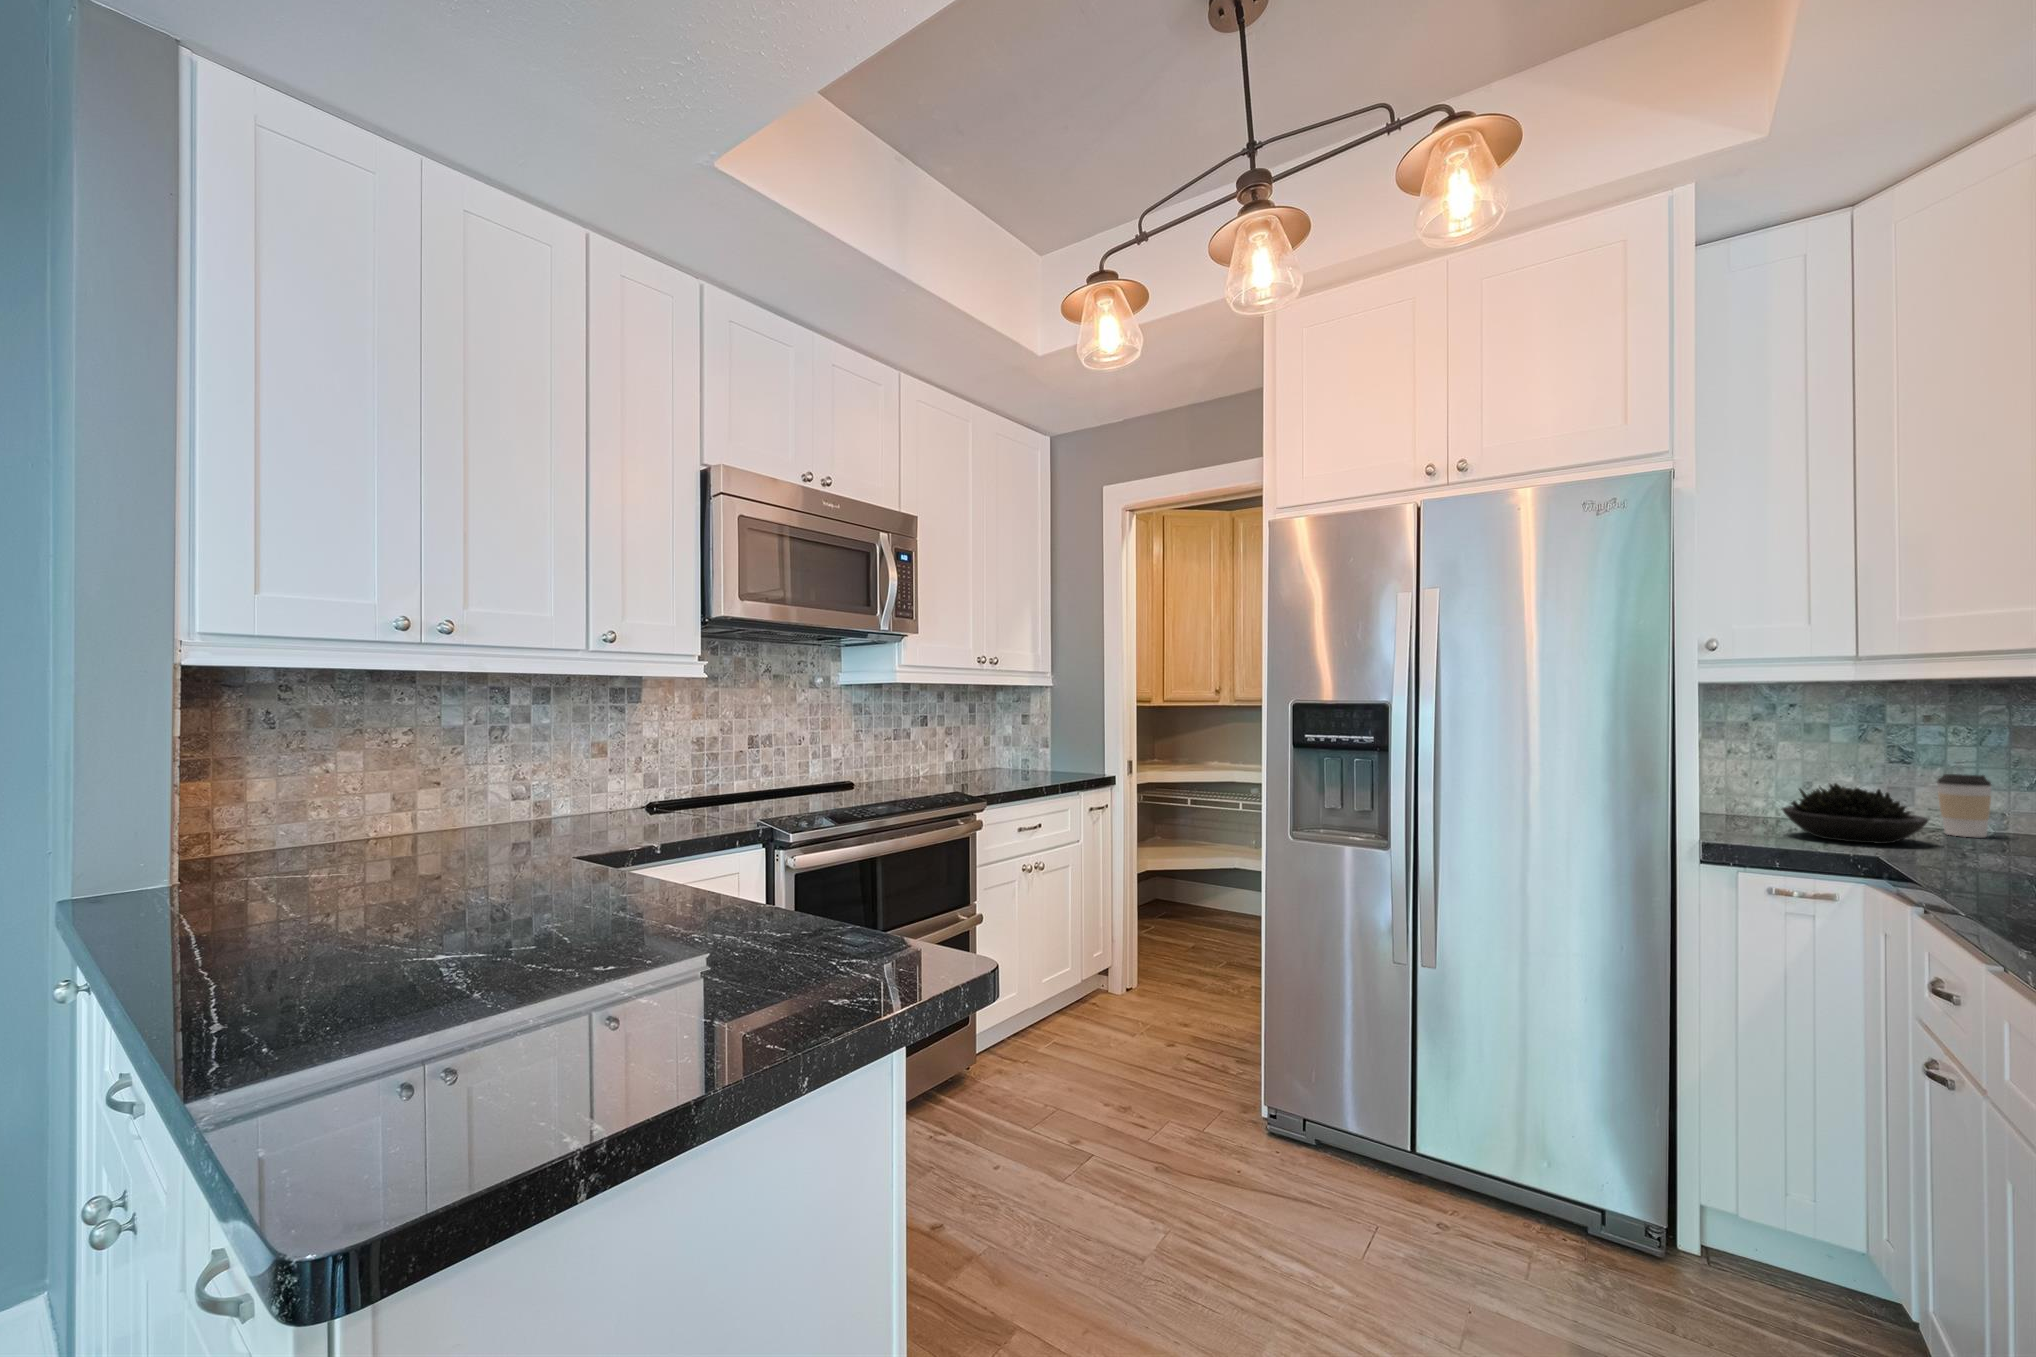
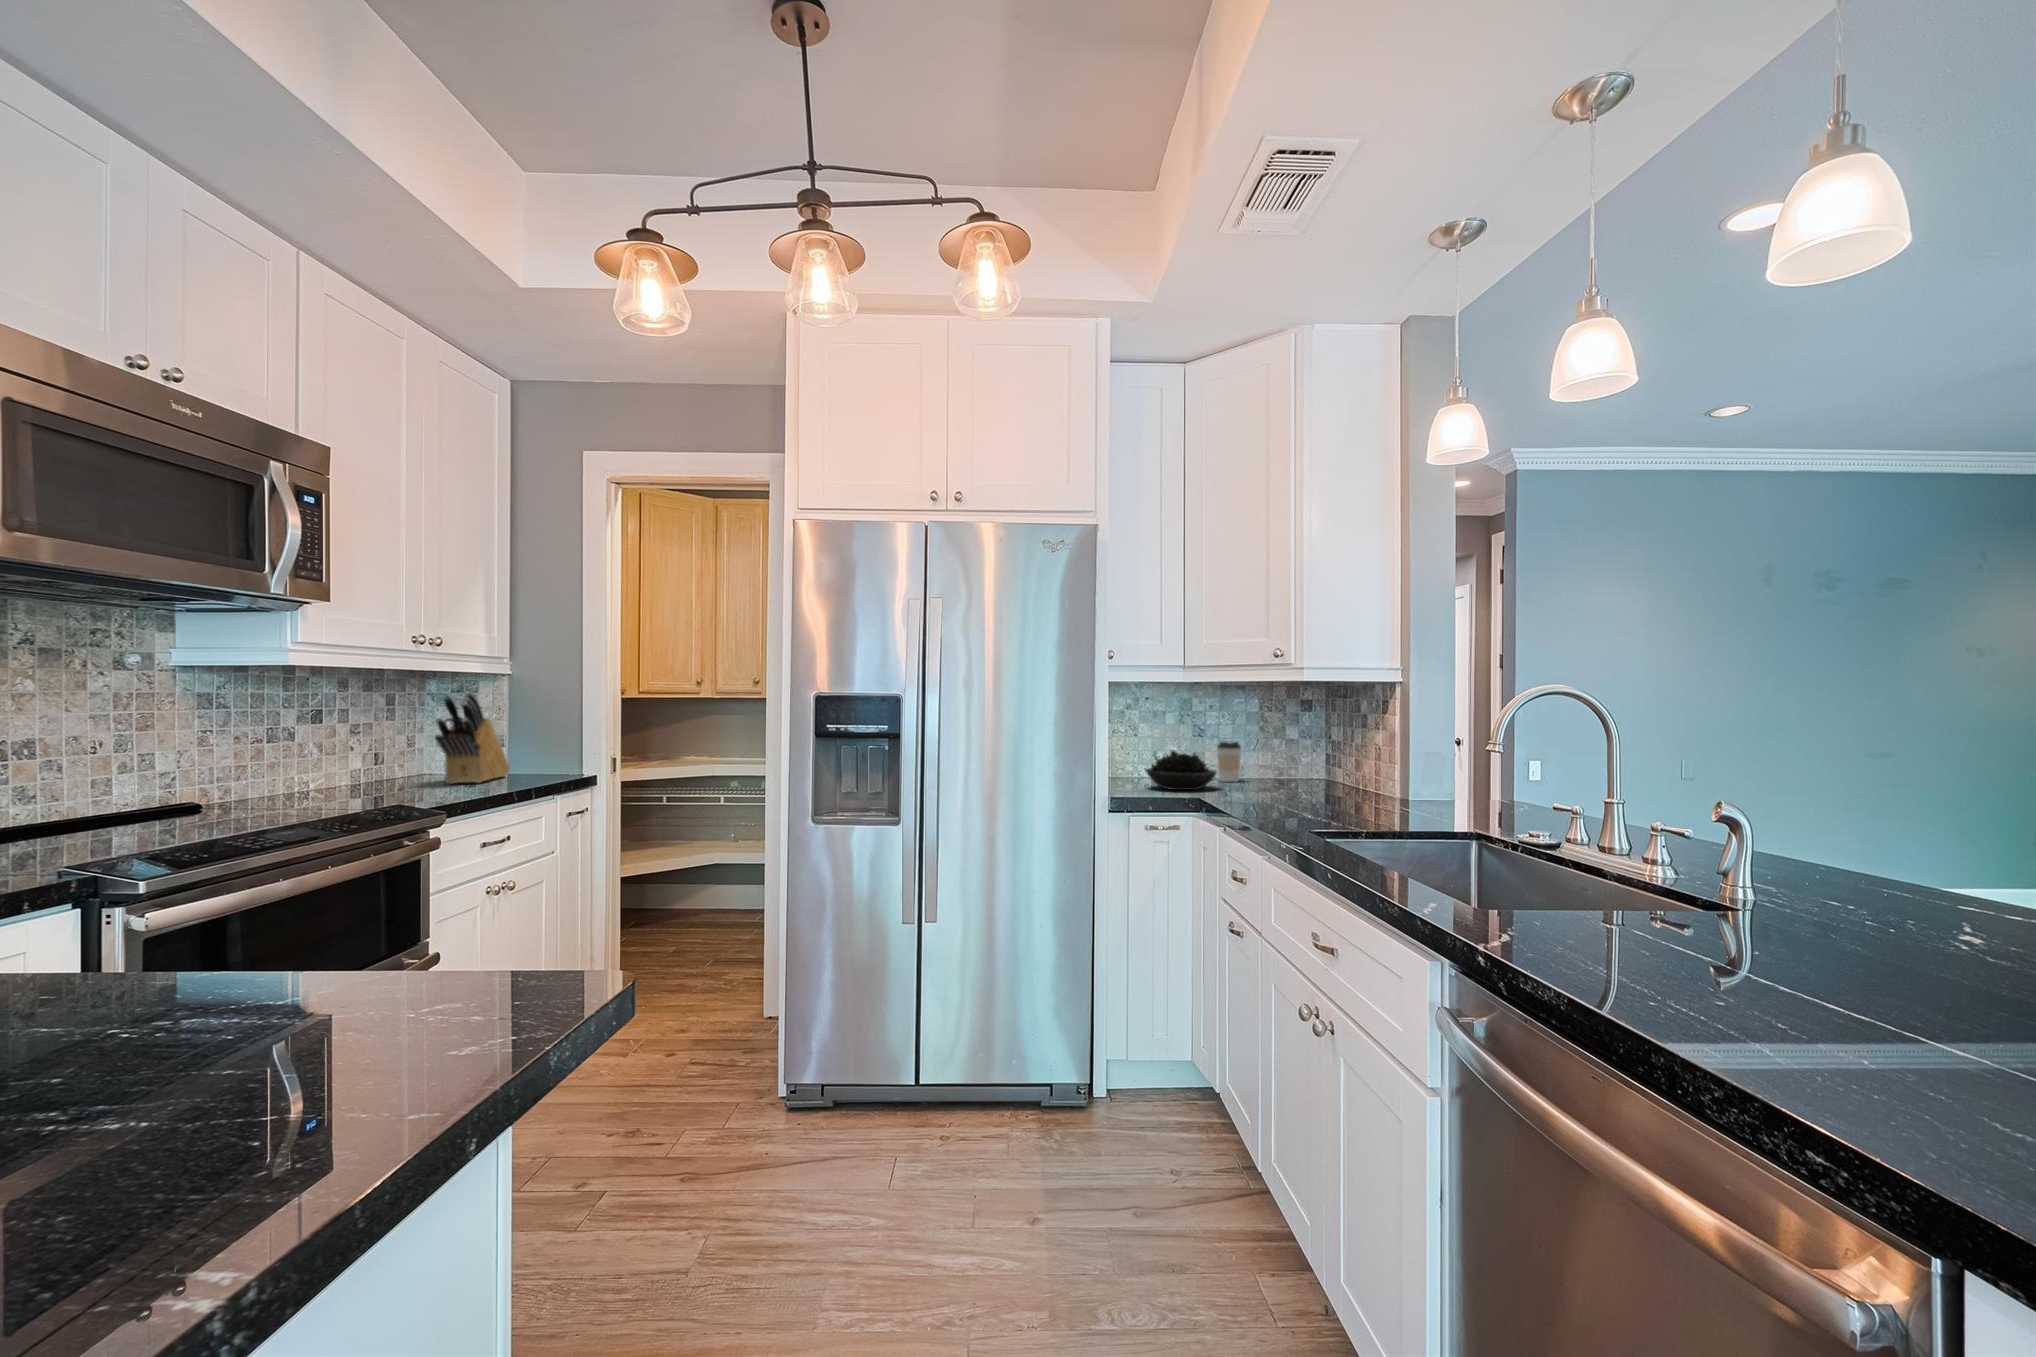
knife block: none [997,702,1055,777] -> present [435,692,510,784]

